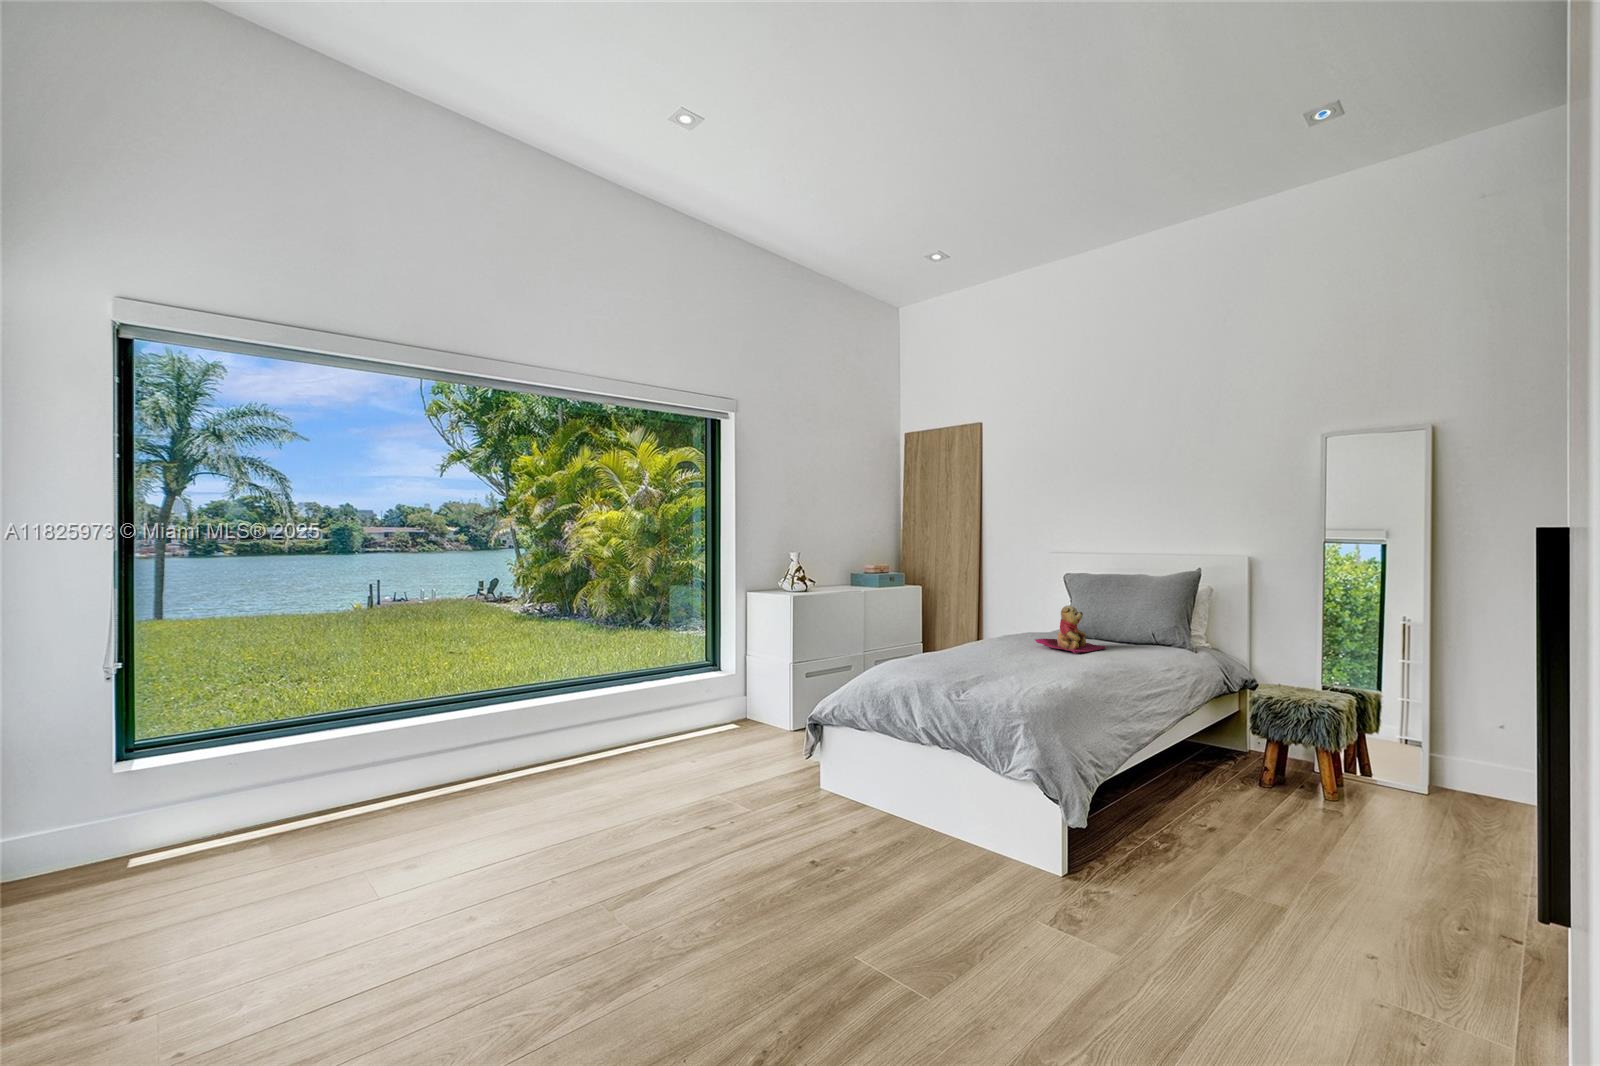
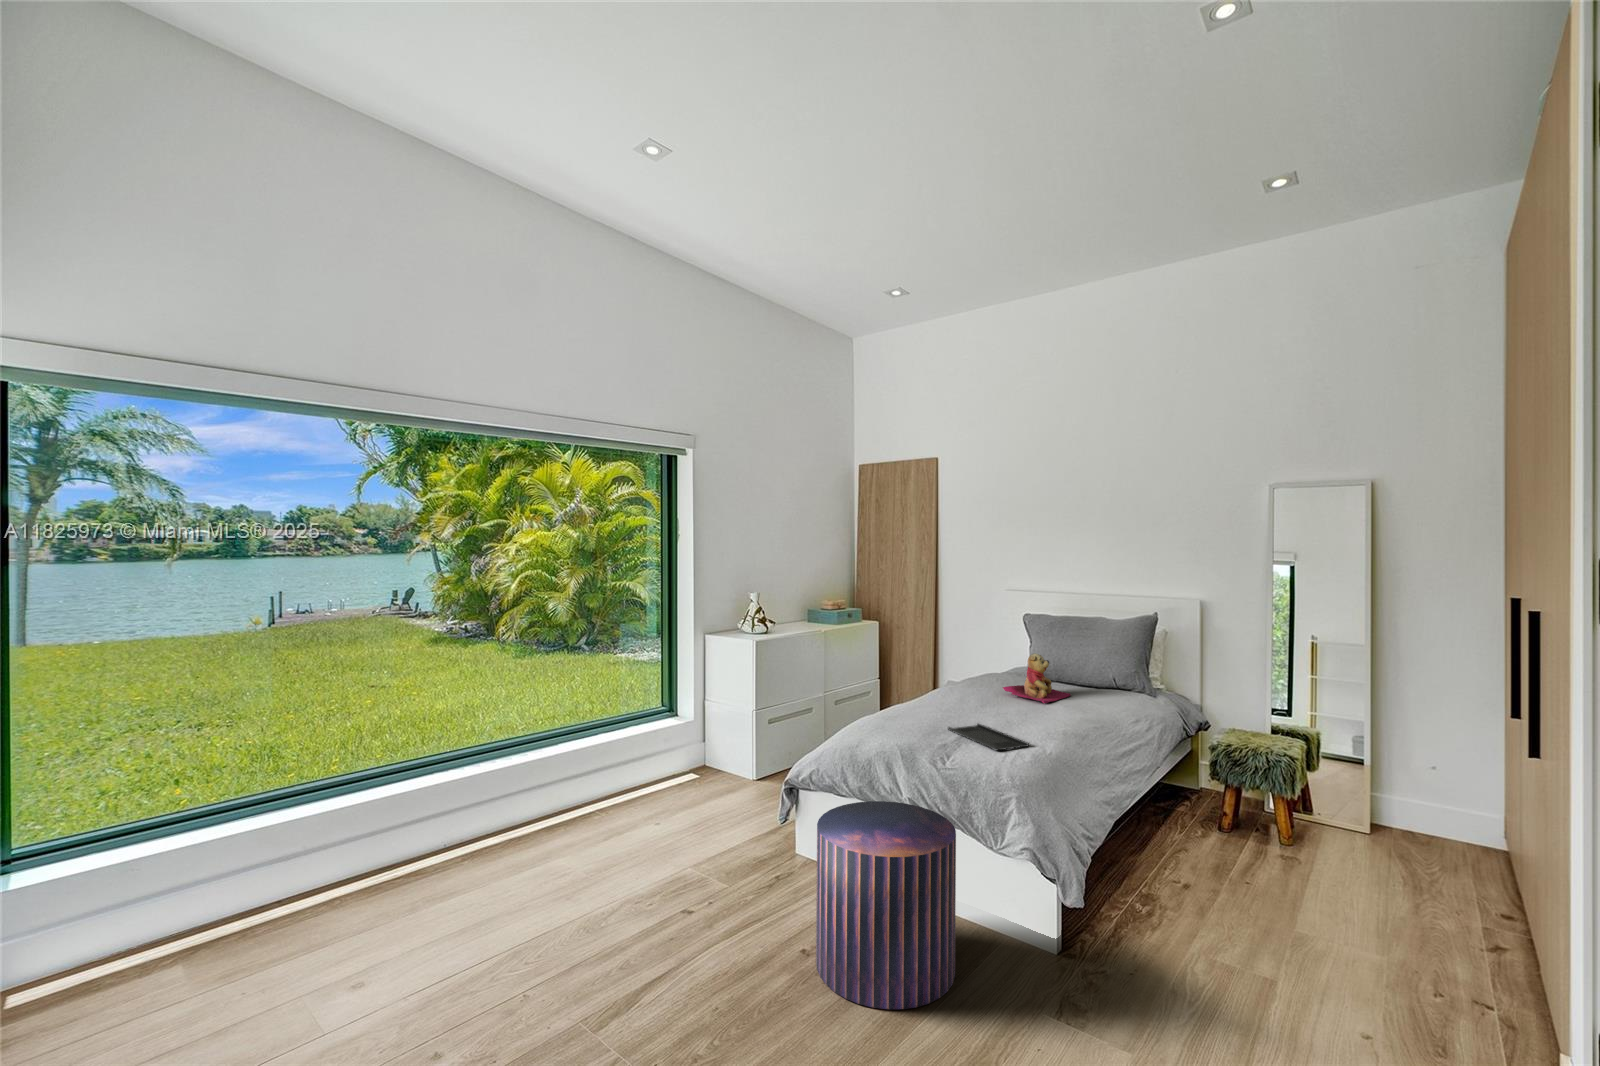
tray: none [968,665,1046,684] -> present [948,724,1029,750]
pouf: none [822,725,957,909] -> present [816,801,956,1009]

